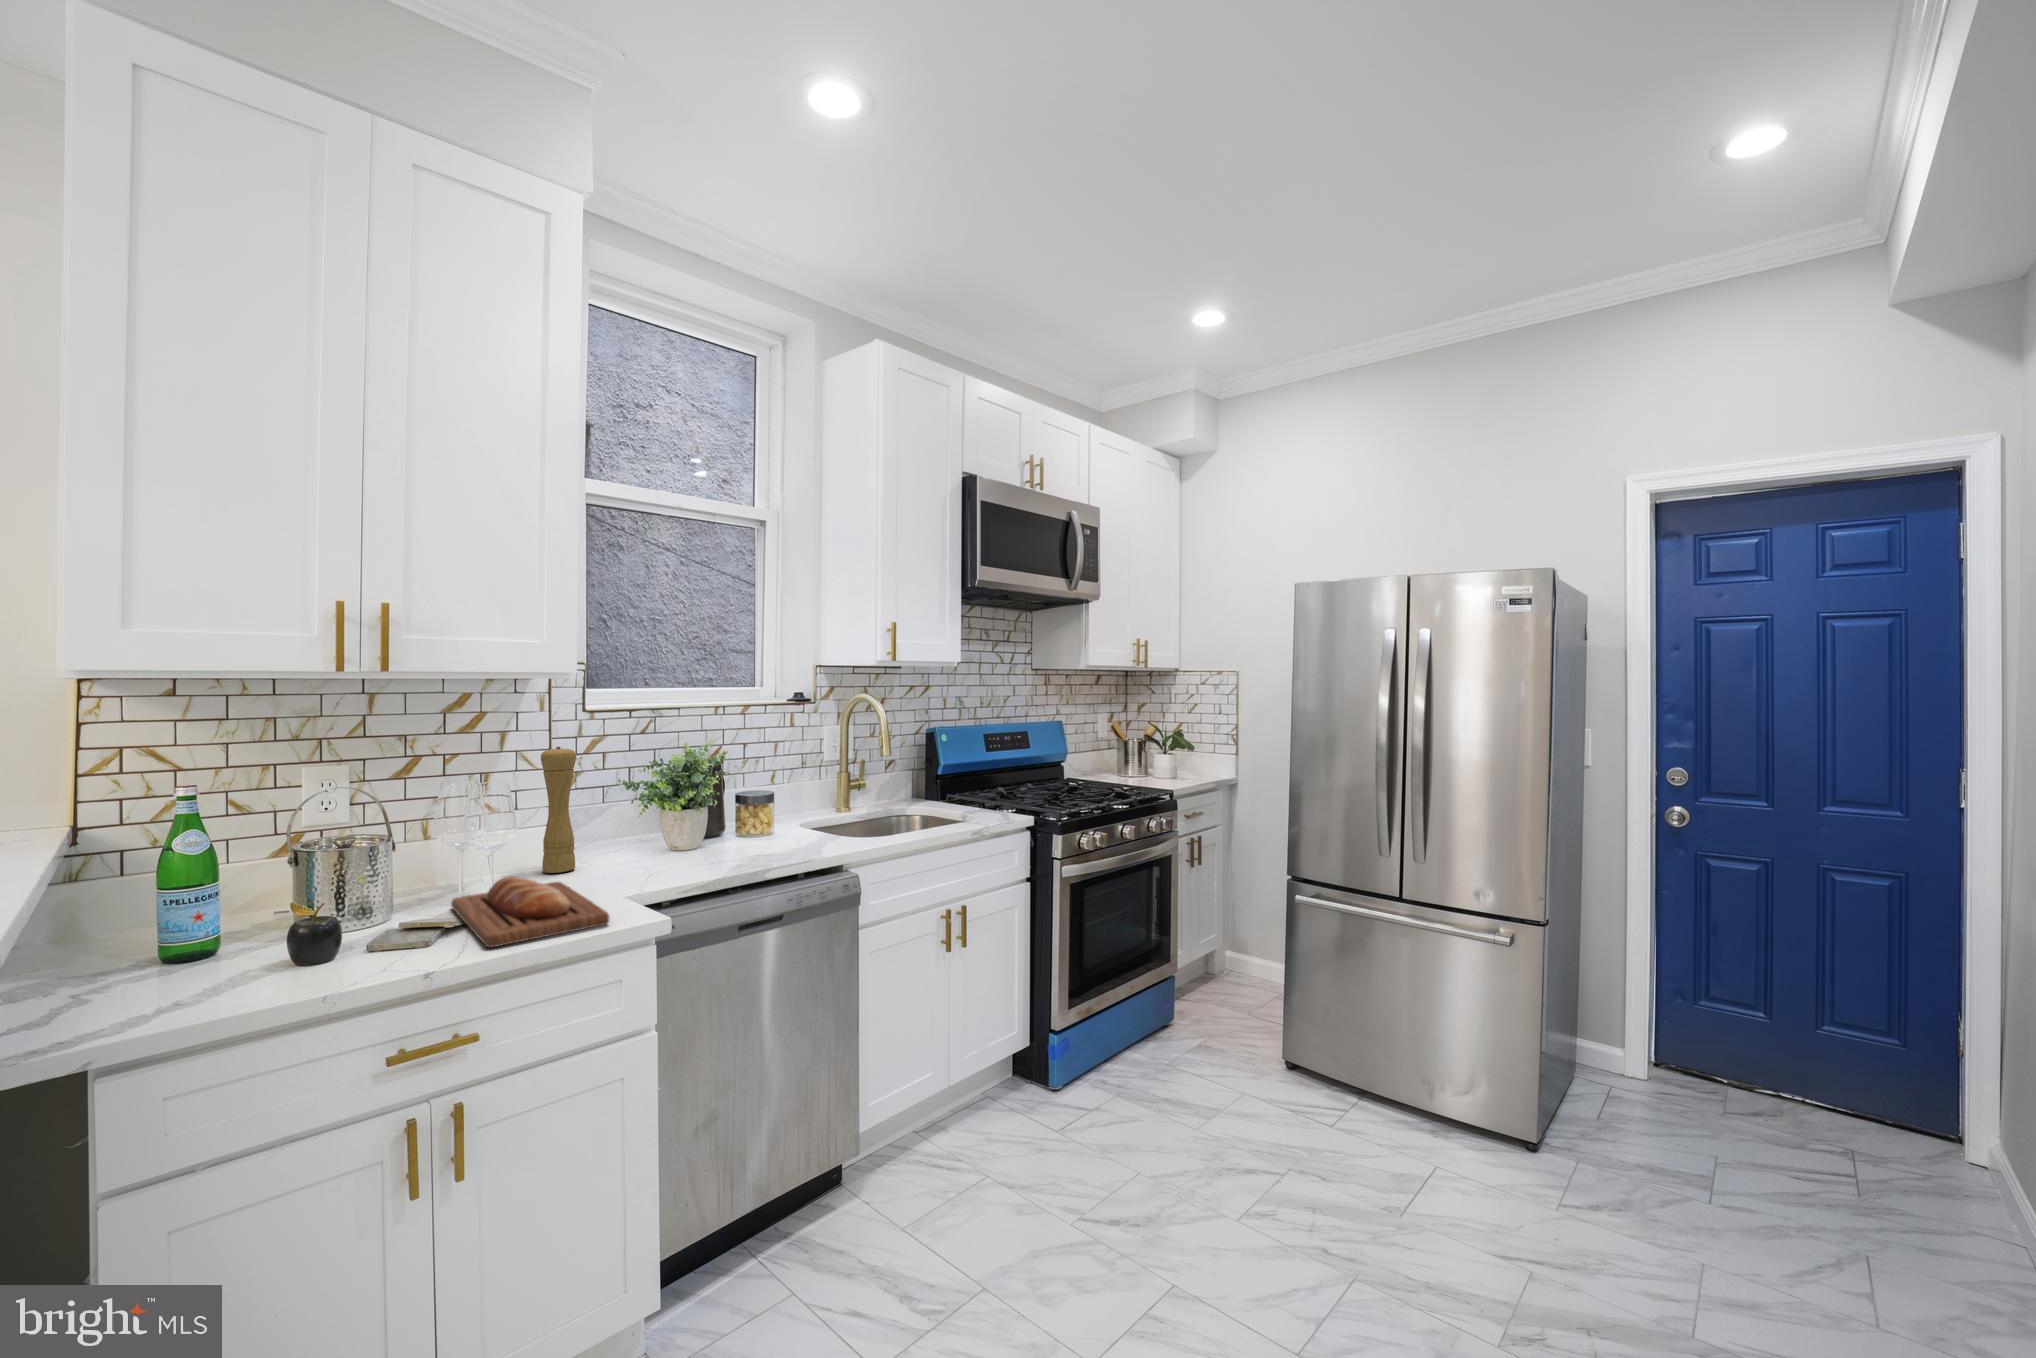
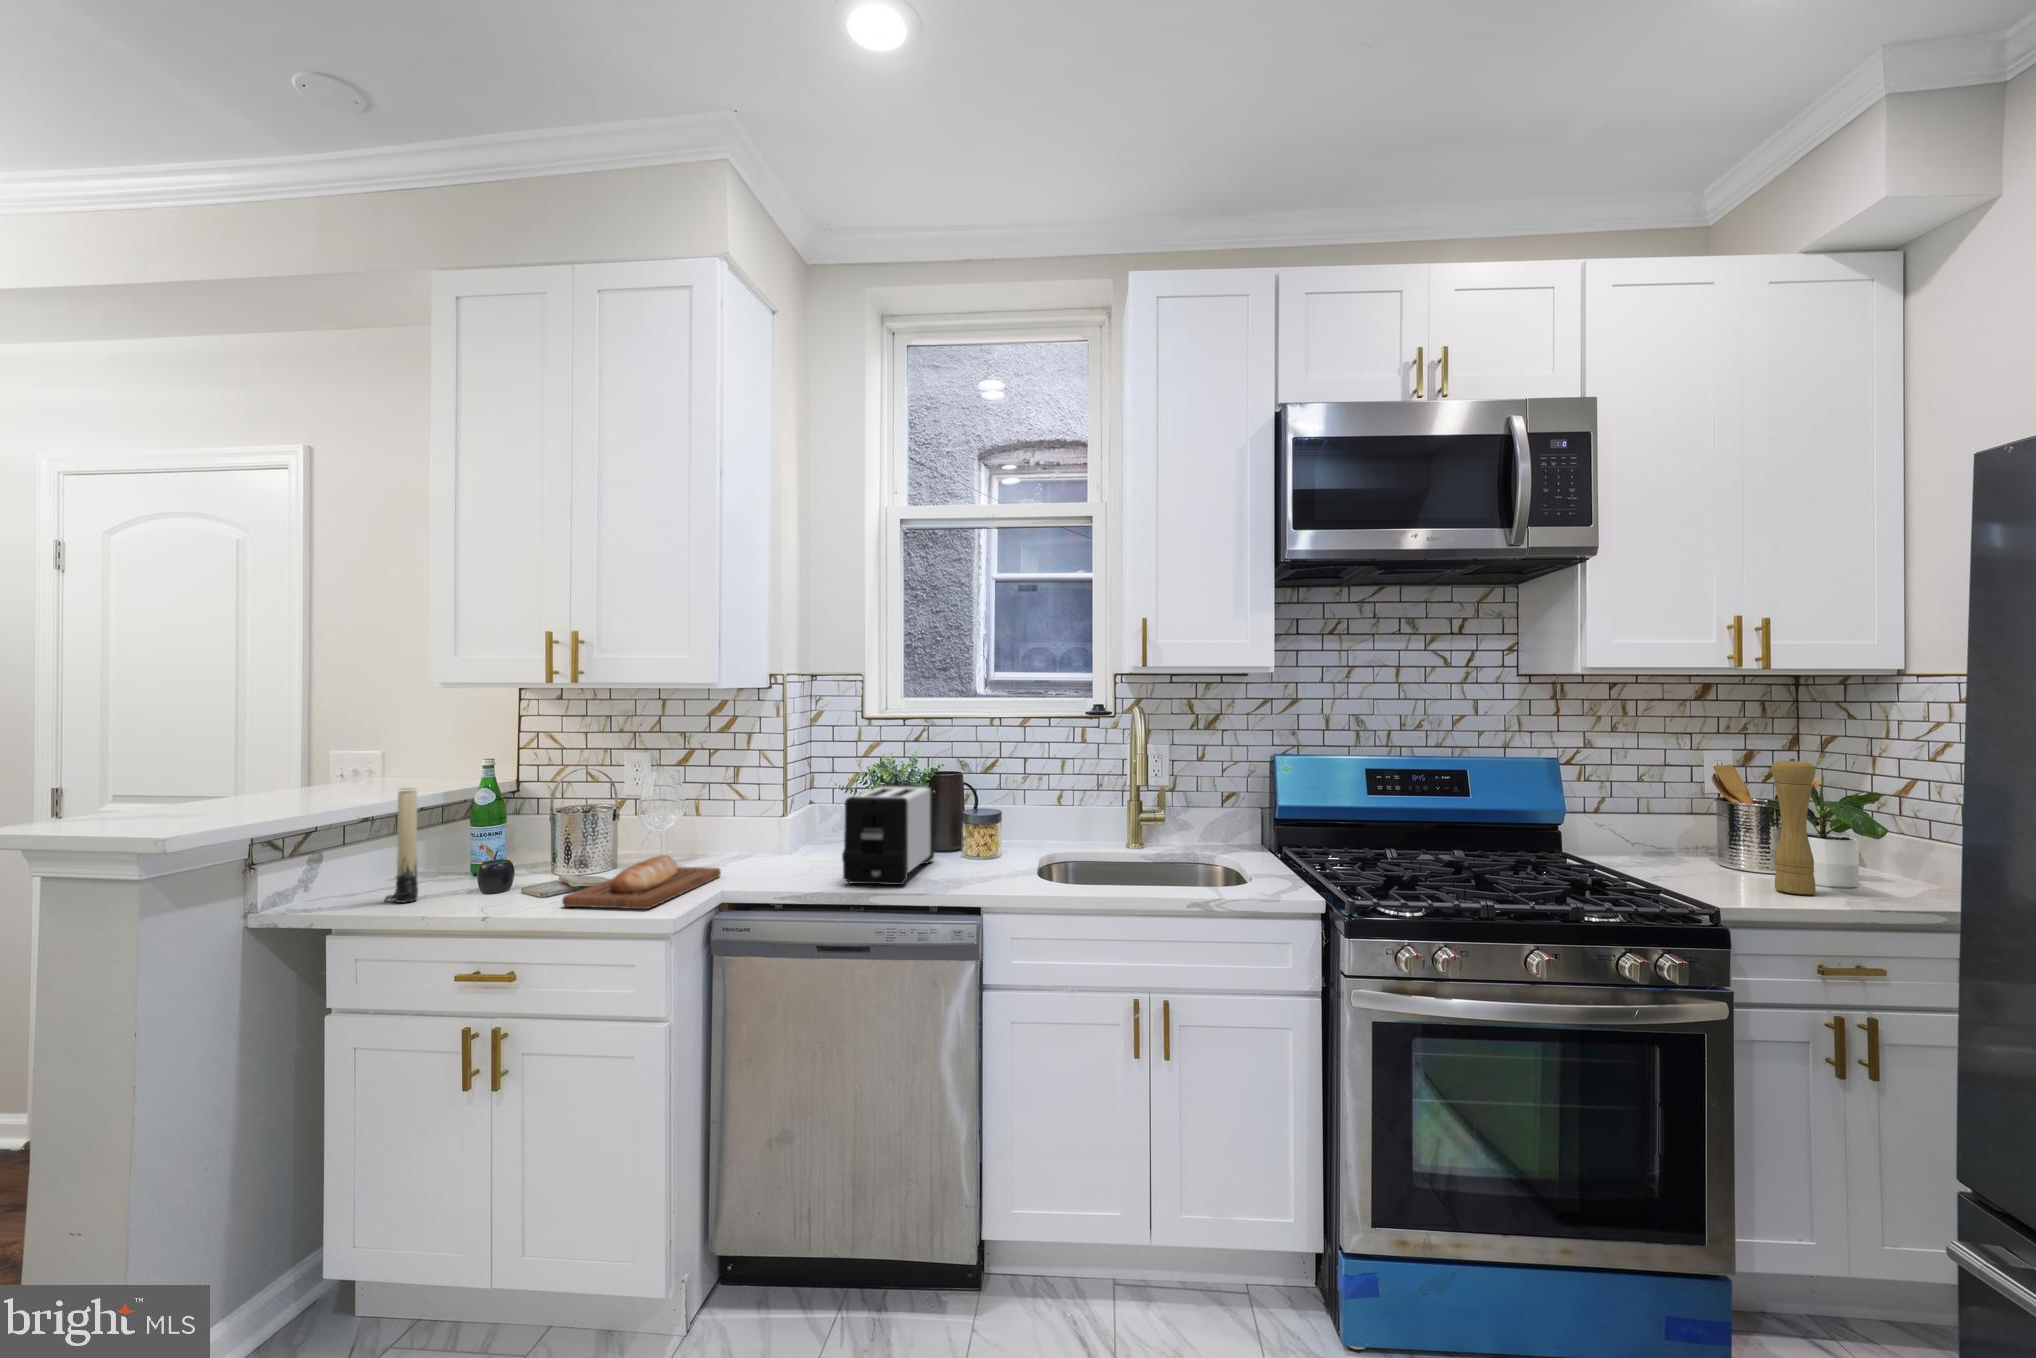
pepper mill: present [541,747,576,873] -> present [1771,759,1816,894]
toaster: none [670,771,776,867] -> present [842,785,935,885]
candle: none [124,834,199,1021] -> present [385,787,418,903]

